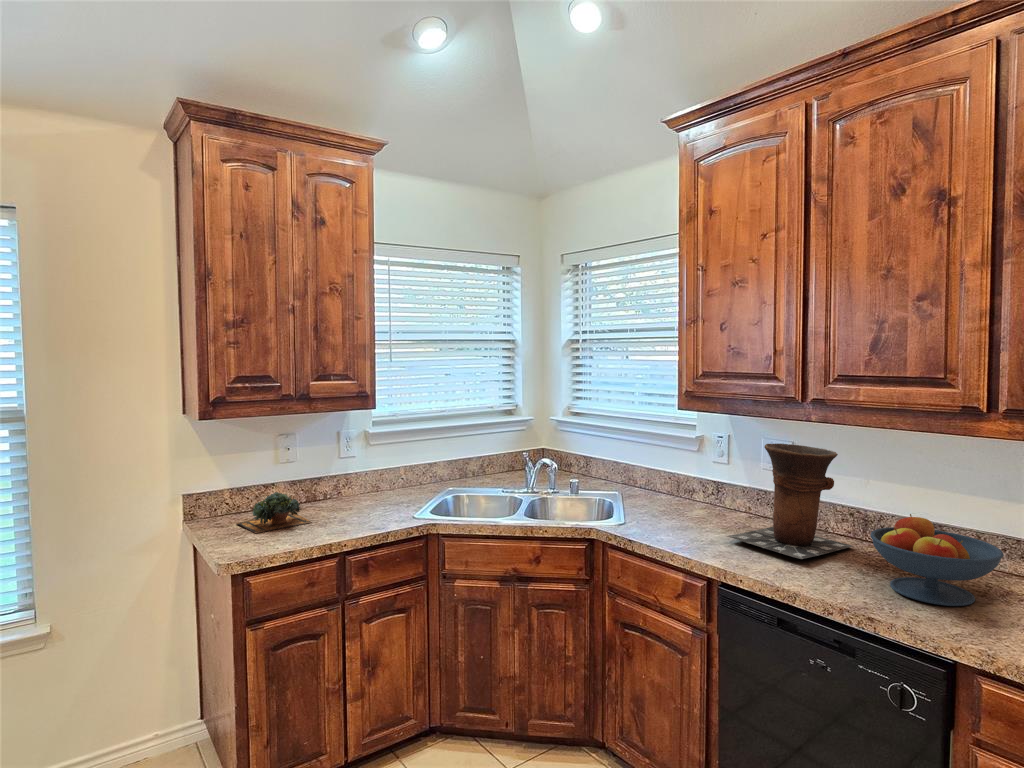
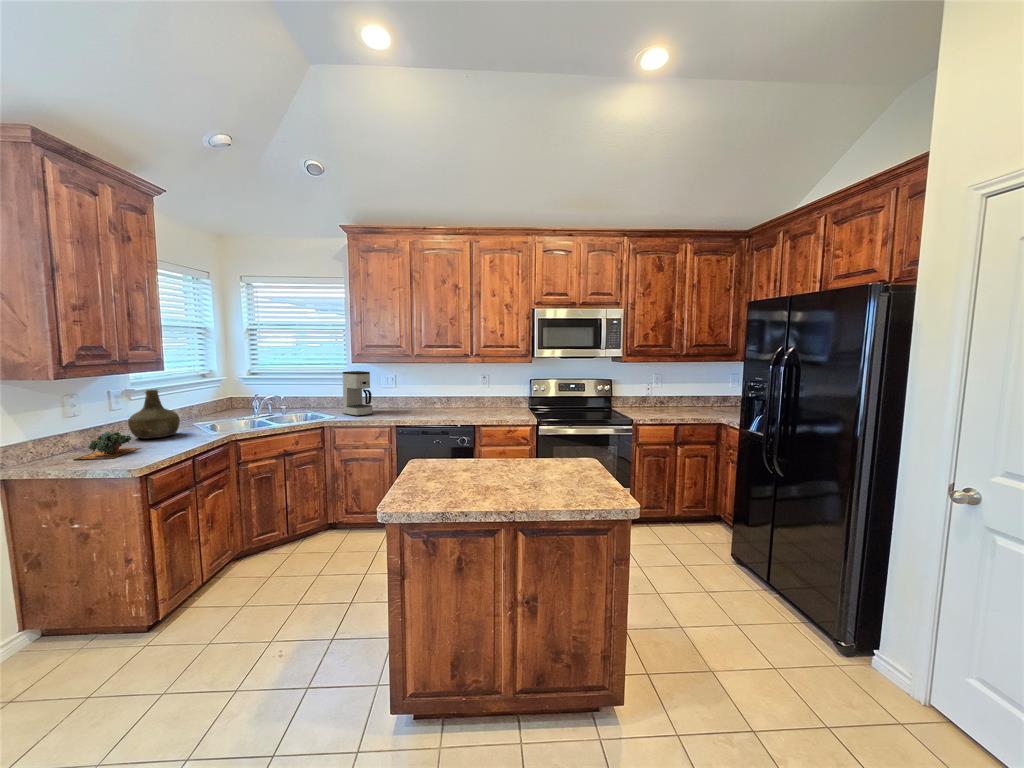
coffee maker: none [653,433,712,534] -> present [343,371,372,416]
bottle: none [340,436,399,508] -> present [128,390,180,439]
vase: present [727,444,853,559] -> none [386,371,429,412]
fruit bowl: present [870,514,1004,606] -> none [445,389,482,414]

